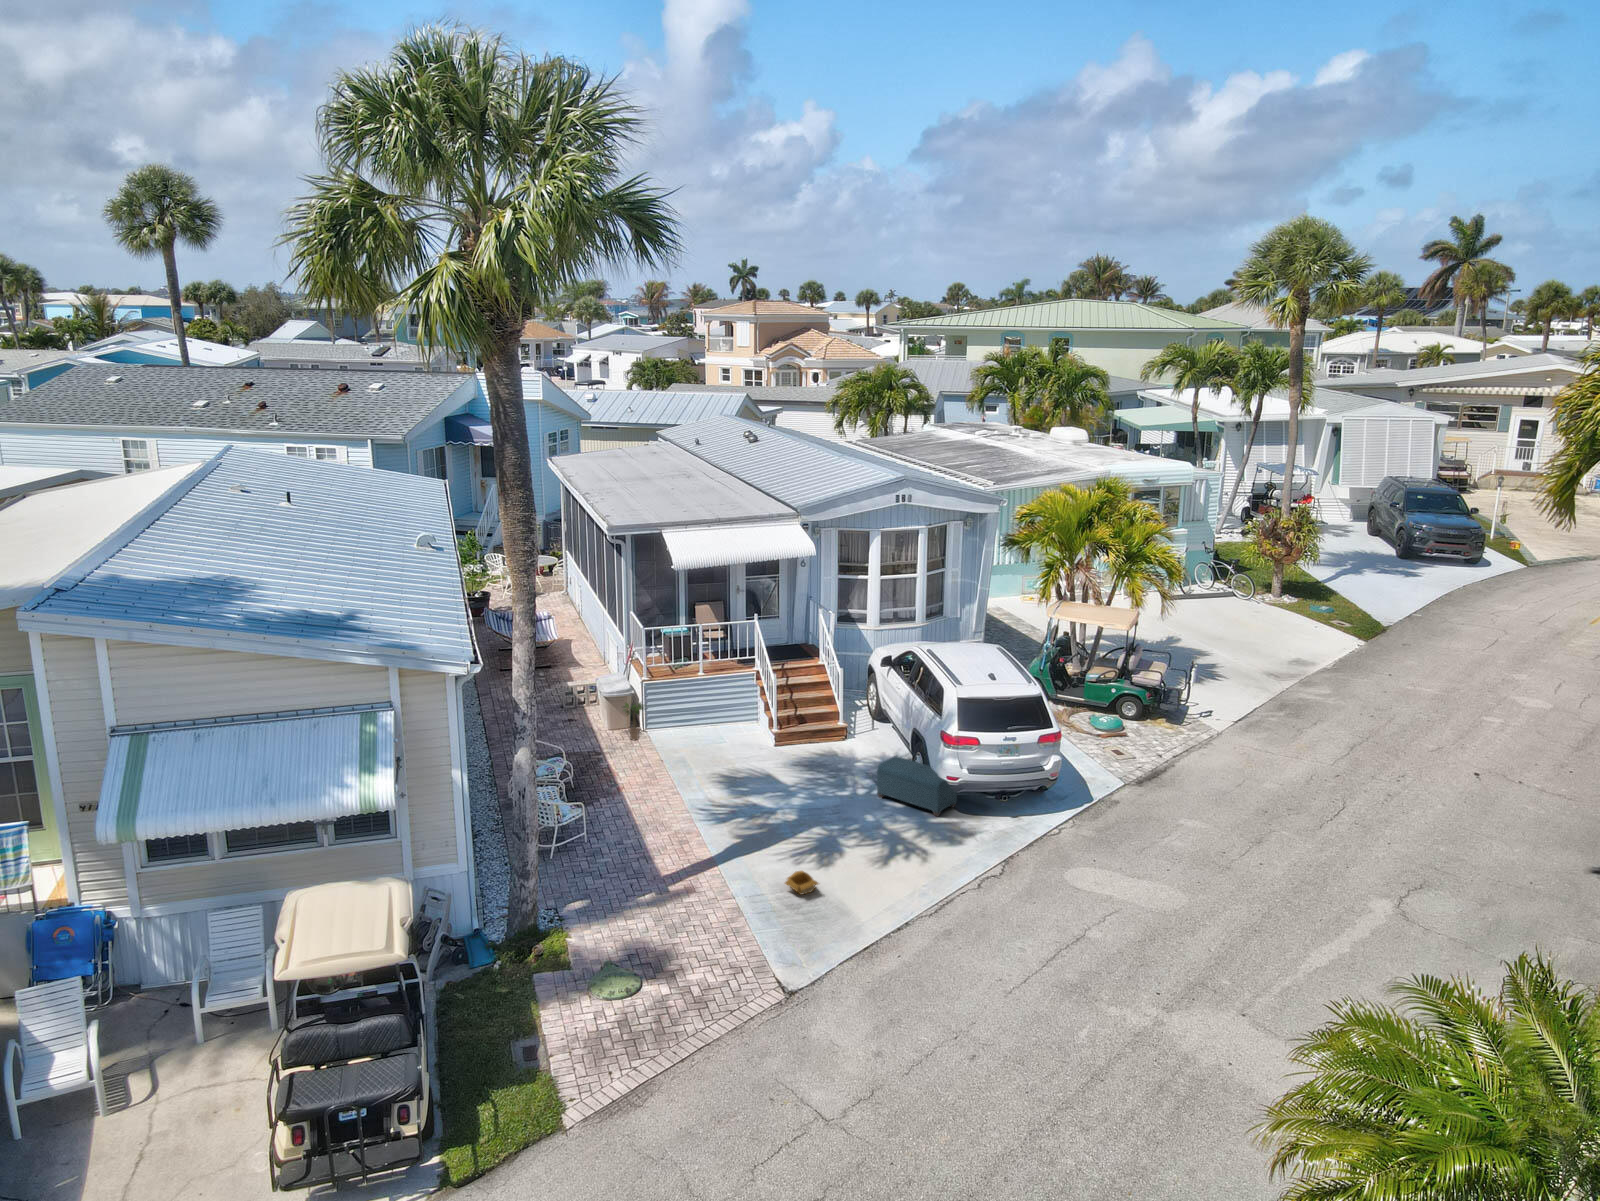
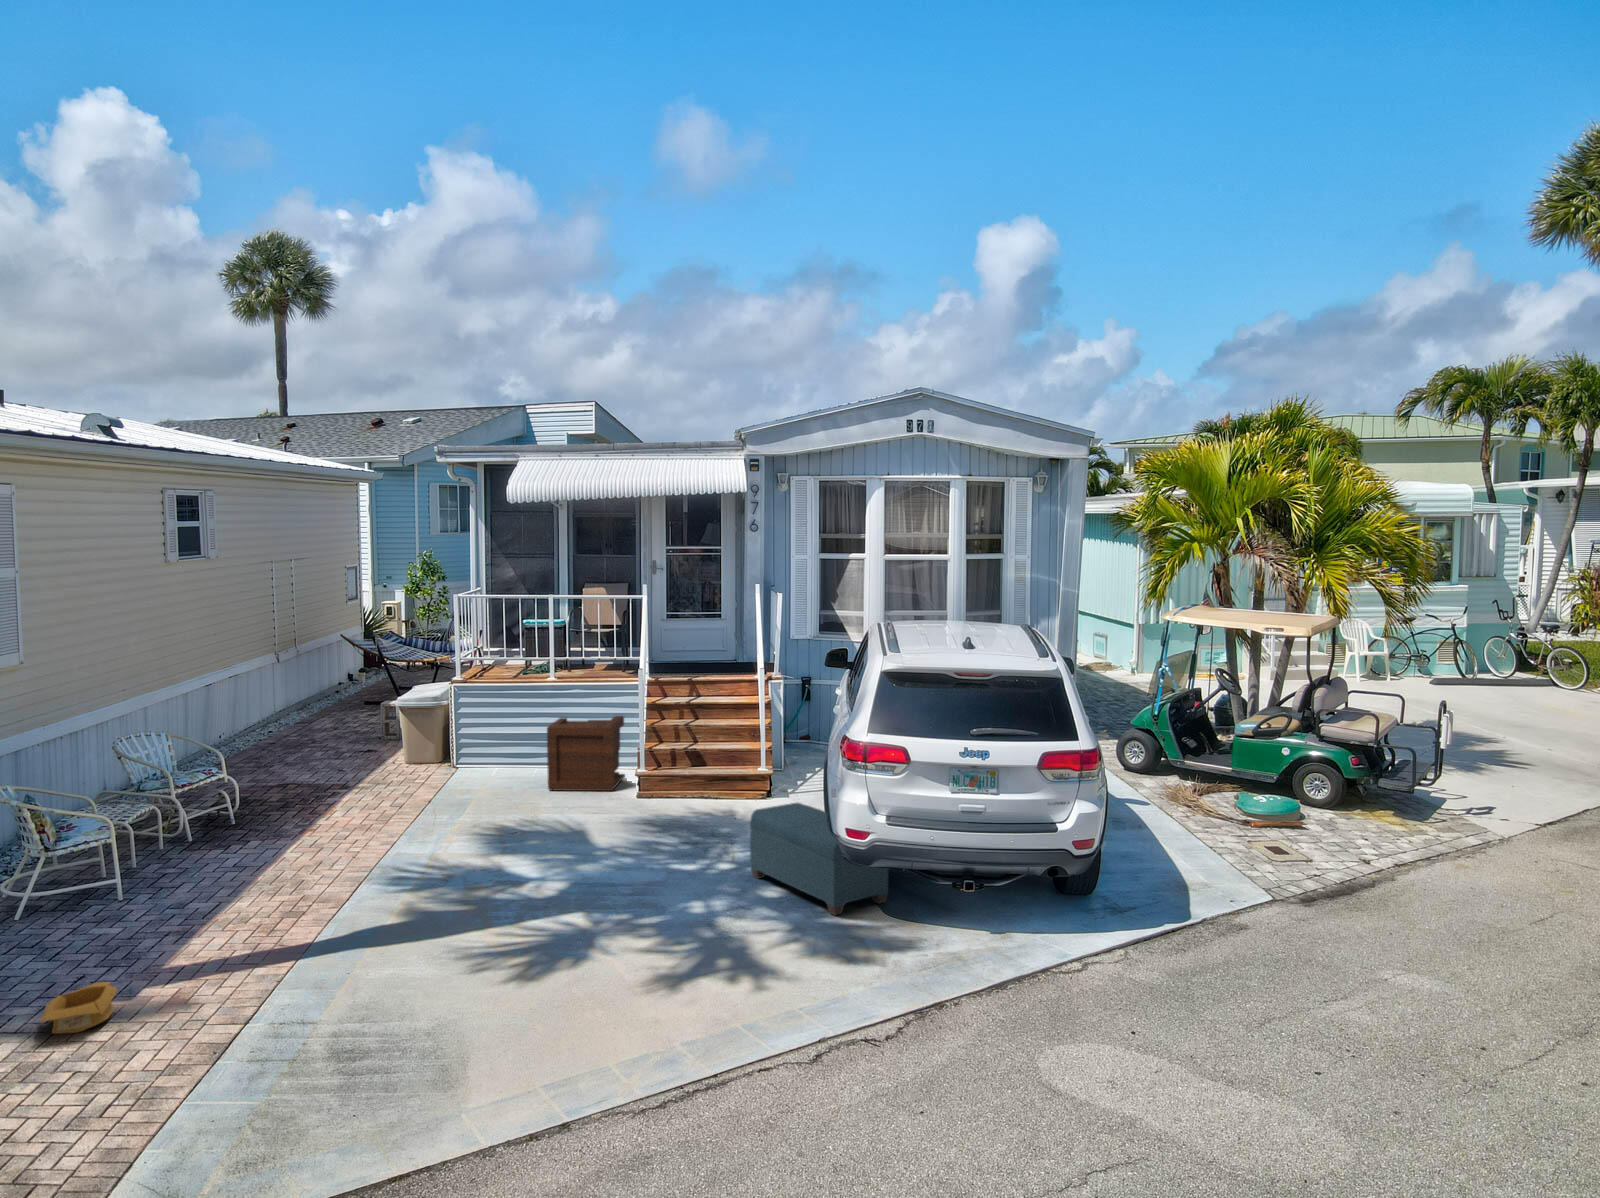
wooden crate: none [697,692,742,745] -> present [547,716,625,791]
potted plant: present [624,703,643,740] -> none [441,718,480,780]
cardboard box: present [785,871,819,895] -> present [40,982,117,1034]

